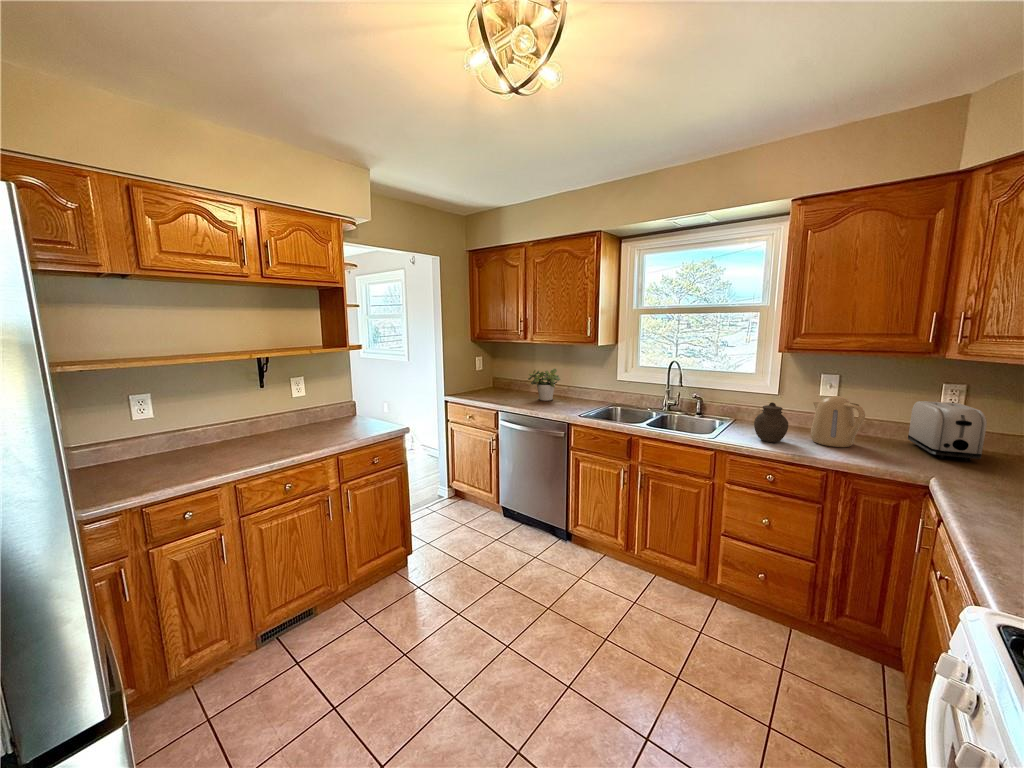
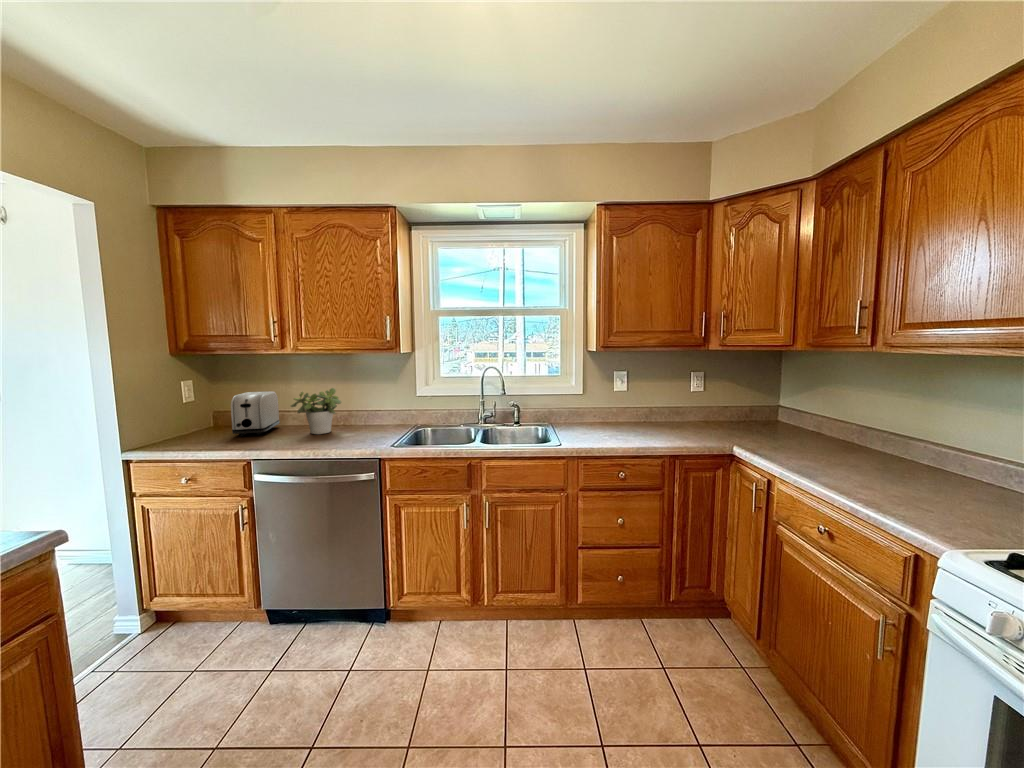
kettle: present [810,396,865,447] -> none [624,388,670,435]
toaster: present [908,401,987,461] -> present [231,391,280,436]
jar: present [754,402,788,442] -> none [590,400,620,440]

